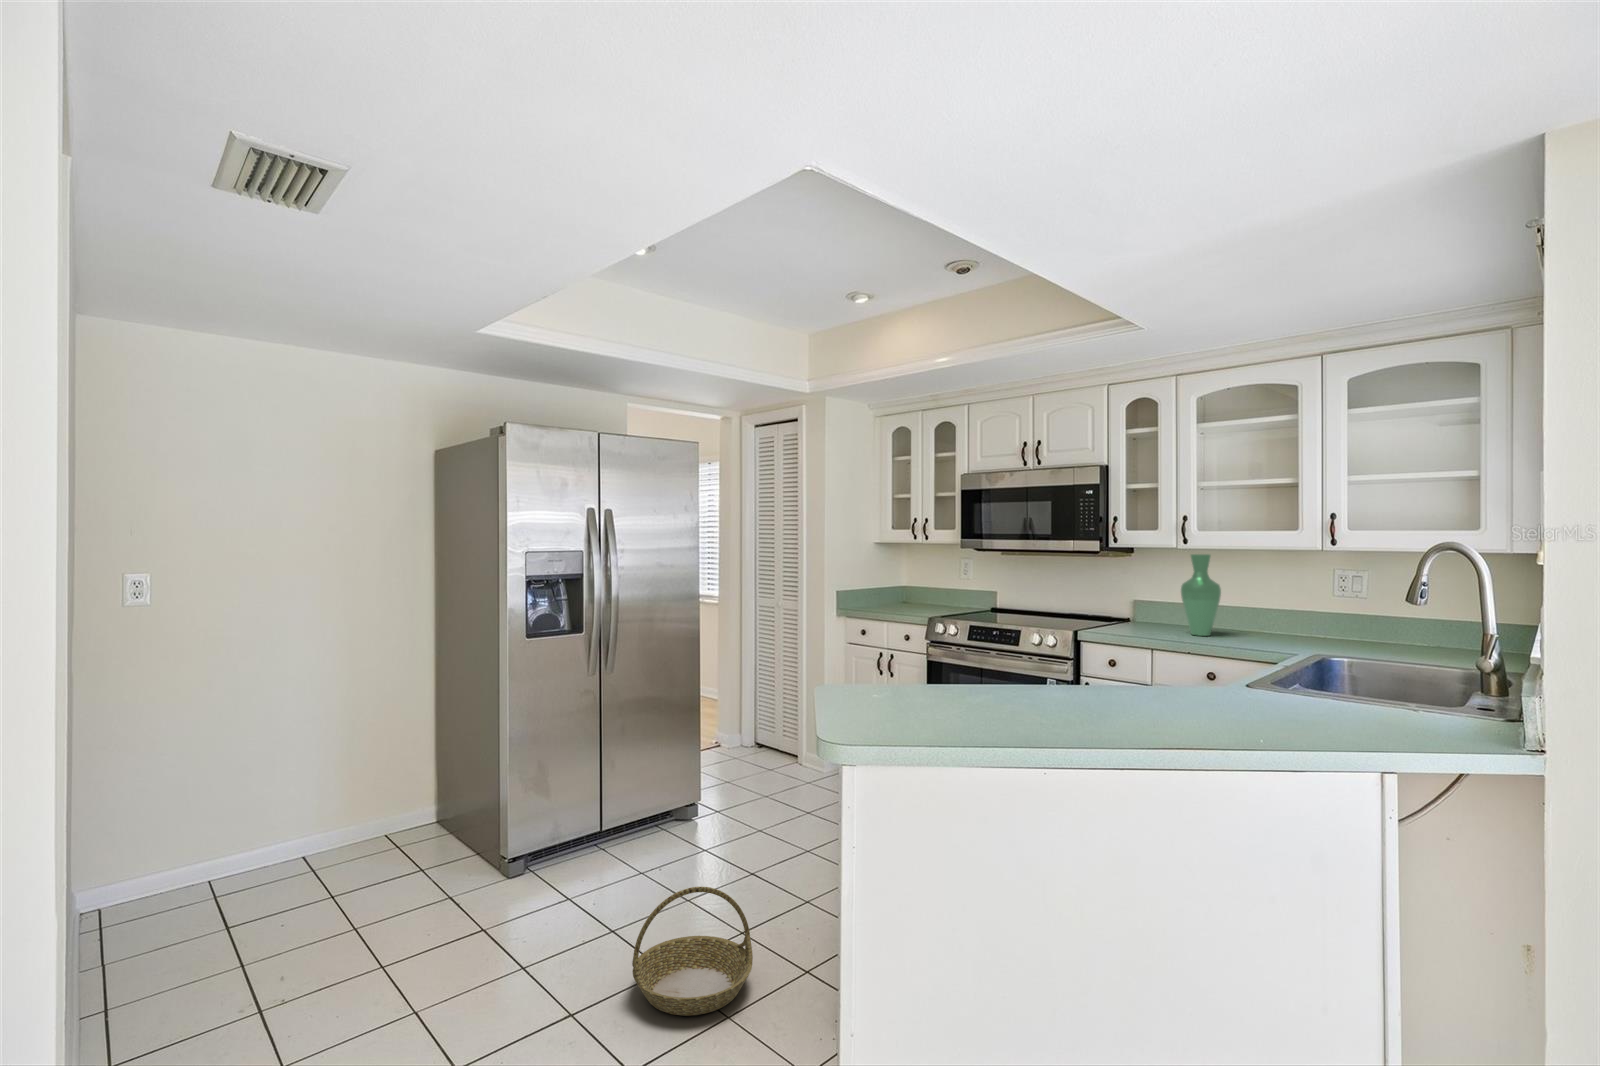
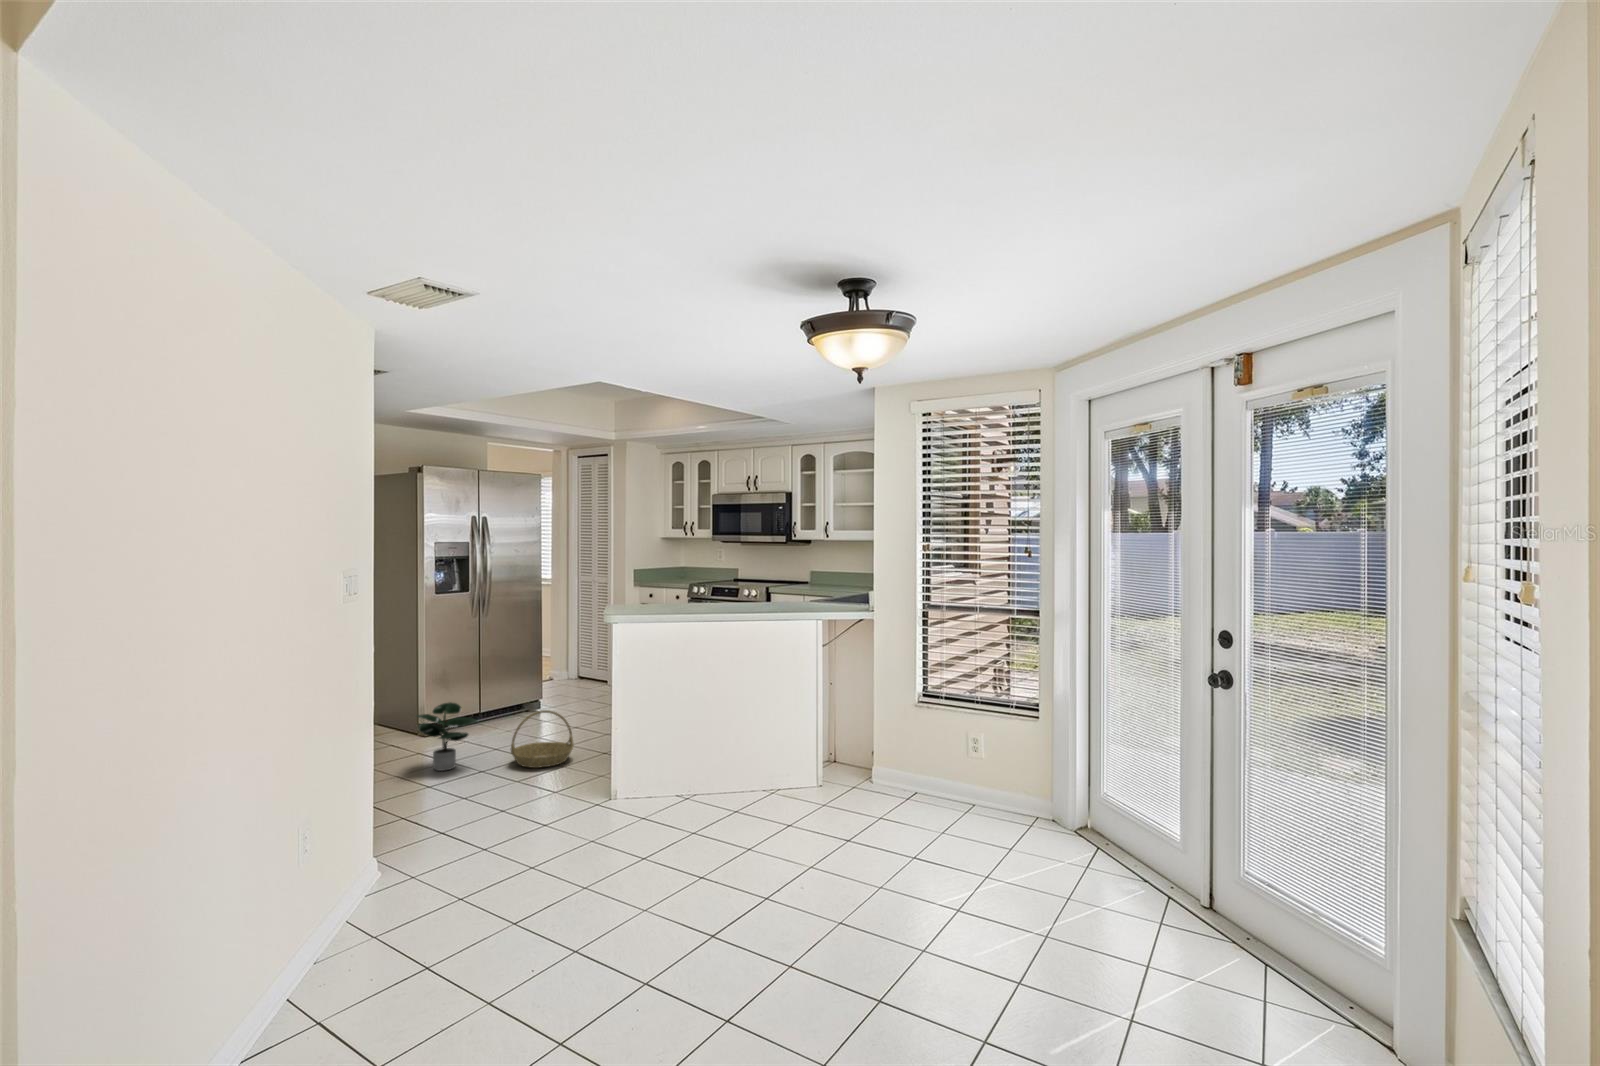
vase: present [1181,554,1221,636] -> none [827,544,847,590]
potted plant: none [451,854,574,1005] -> present [416,702,478,771]

